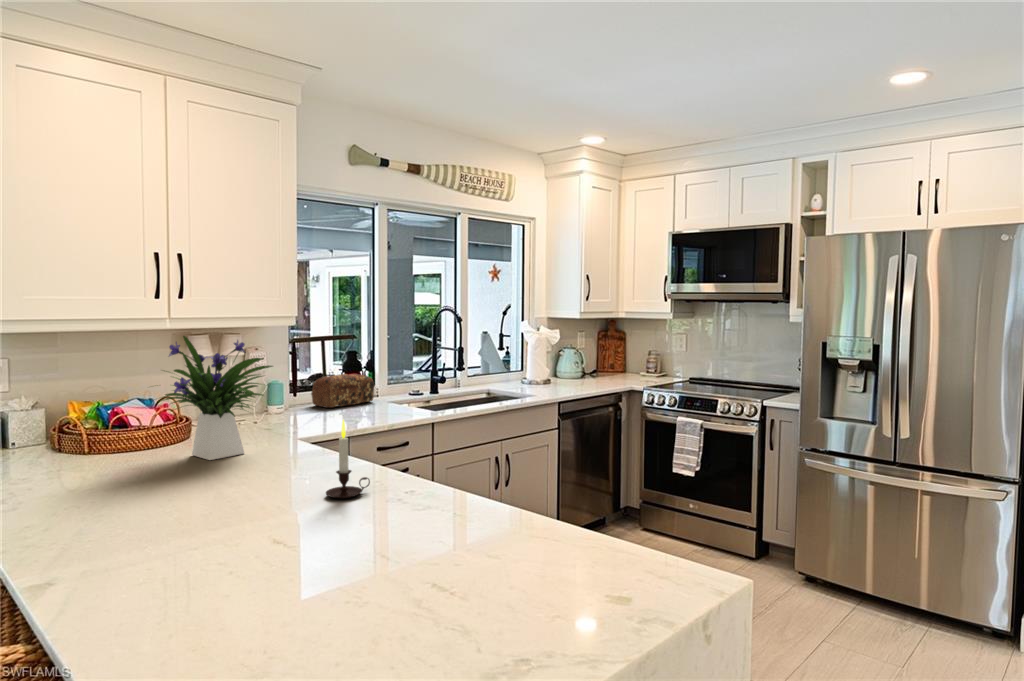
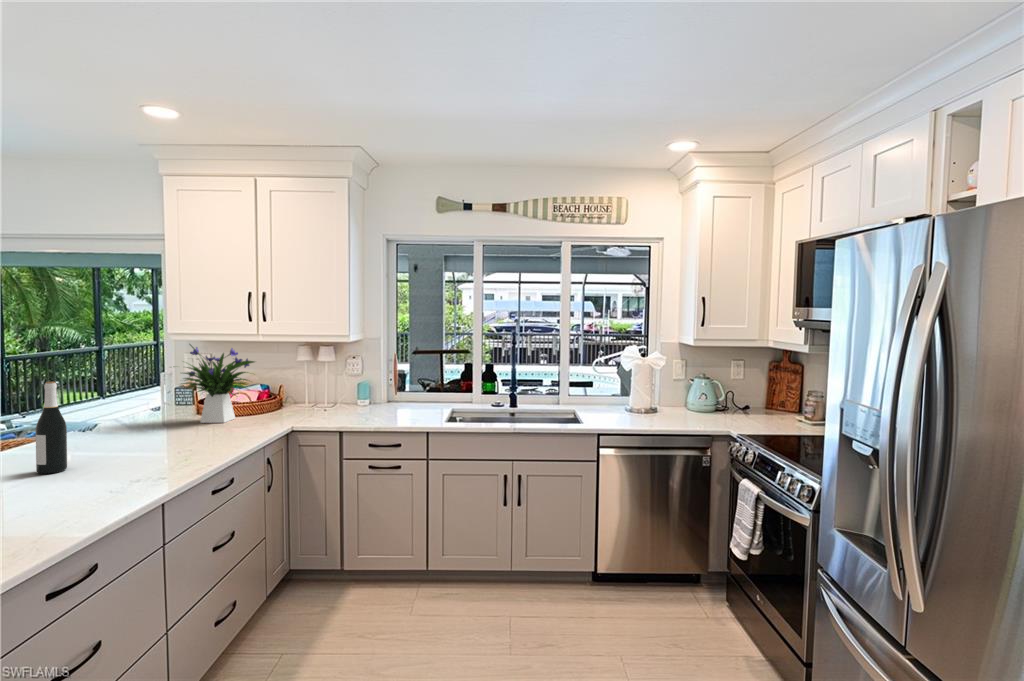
bread loaf: present [311,374,374,408] -> none [394,381,440,406]
wine bottle: none [373,388,407,519] -> present [36,382,67,474]
candle: present [326,420,370,498] -> none [93,402,125,457]

